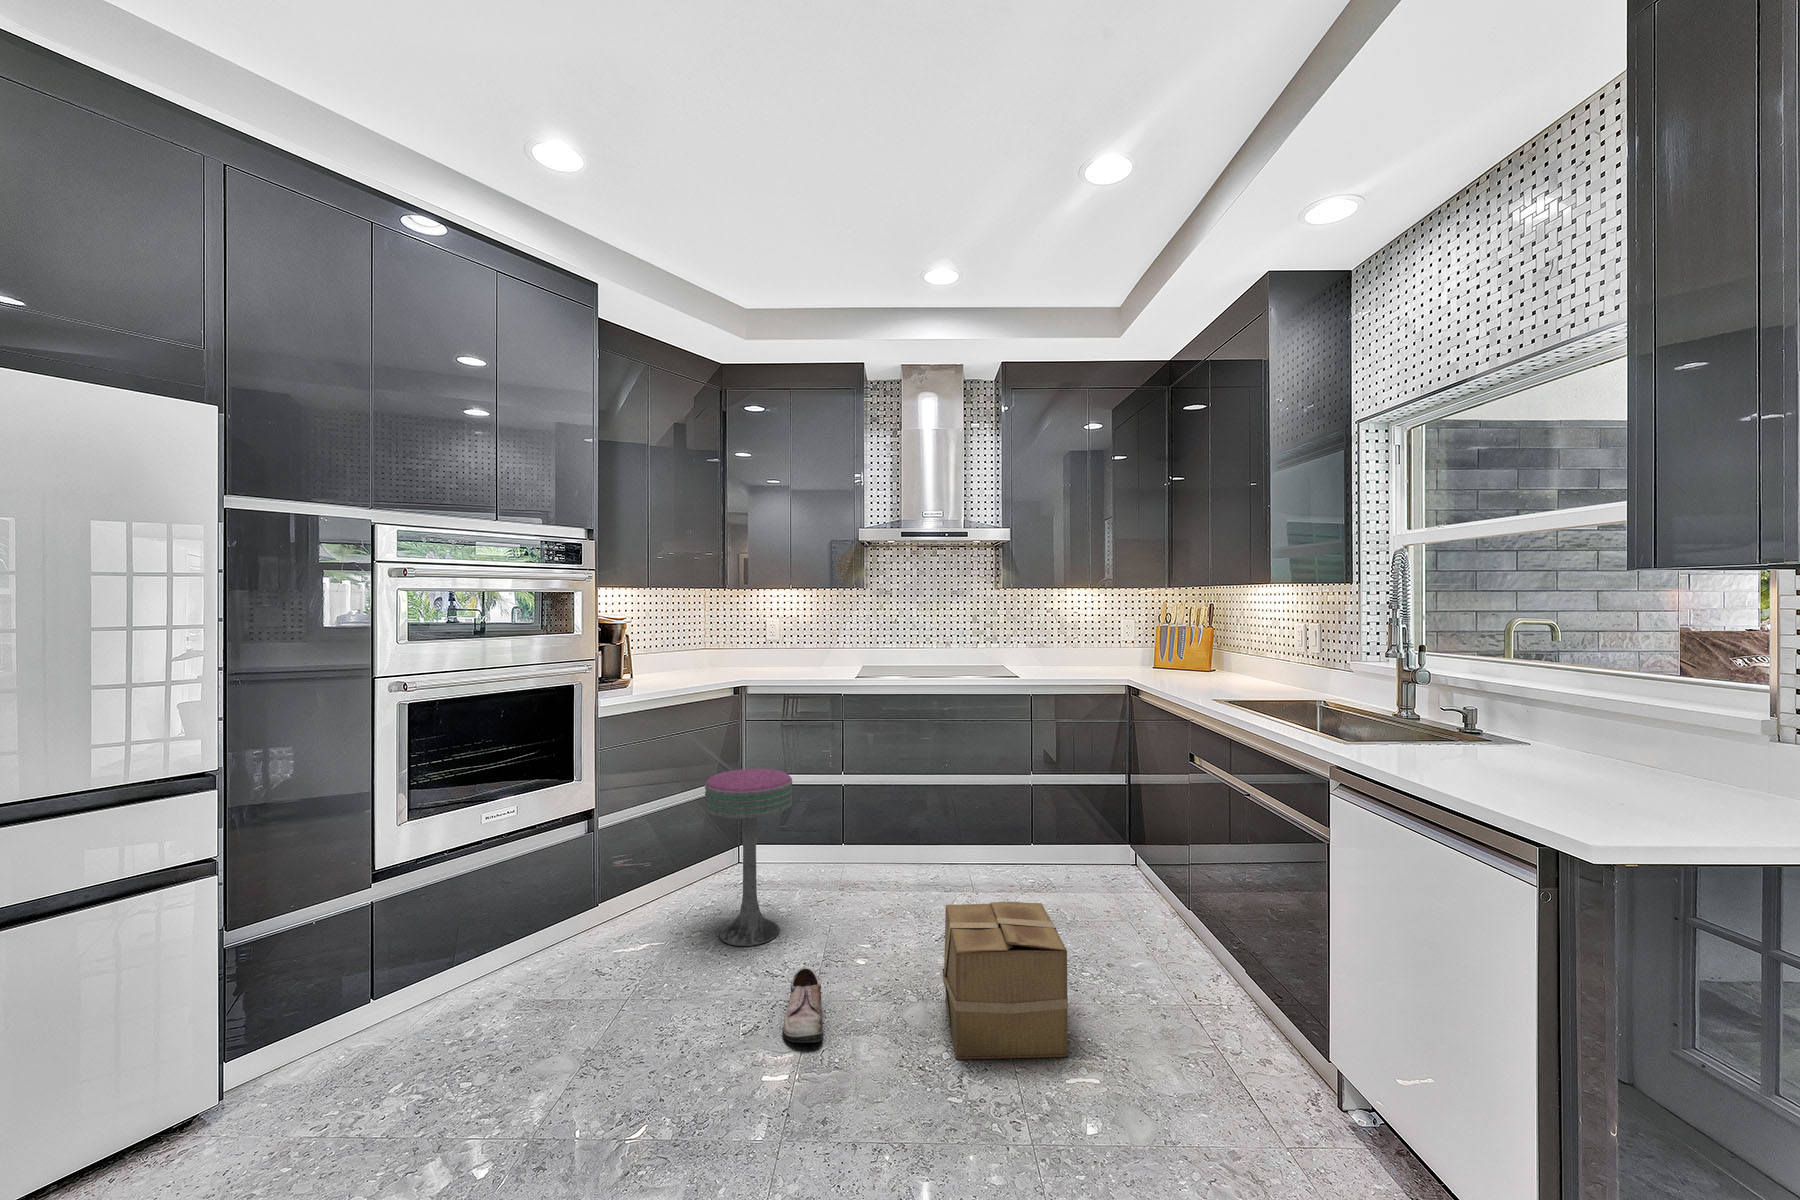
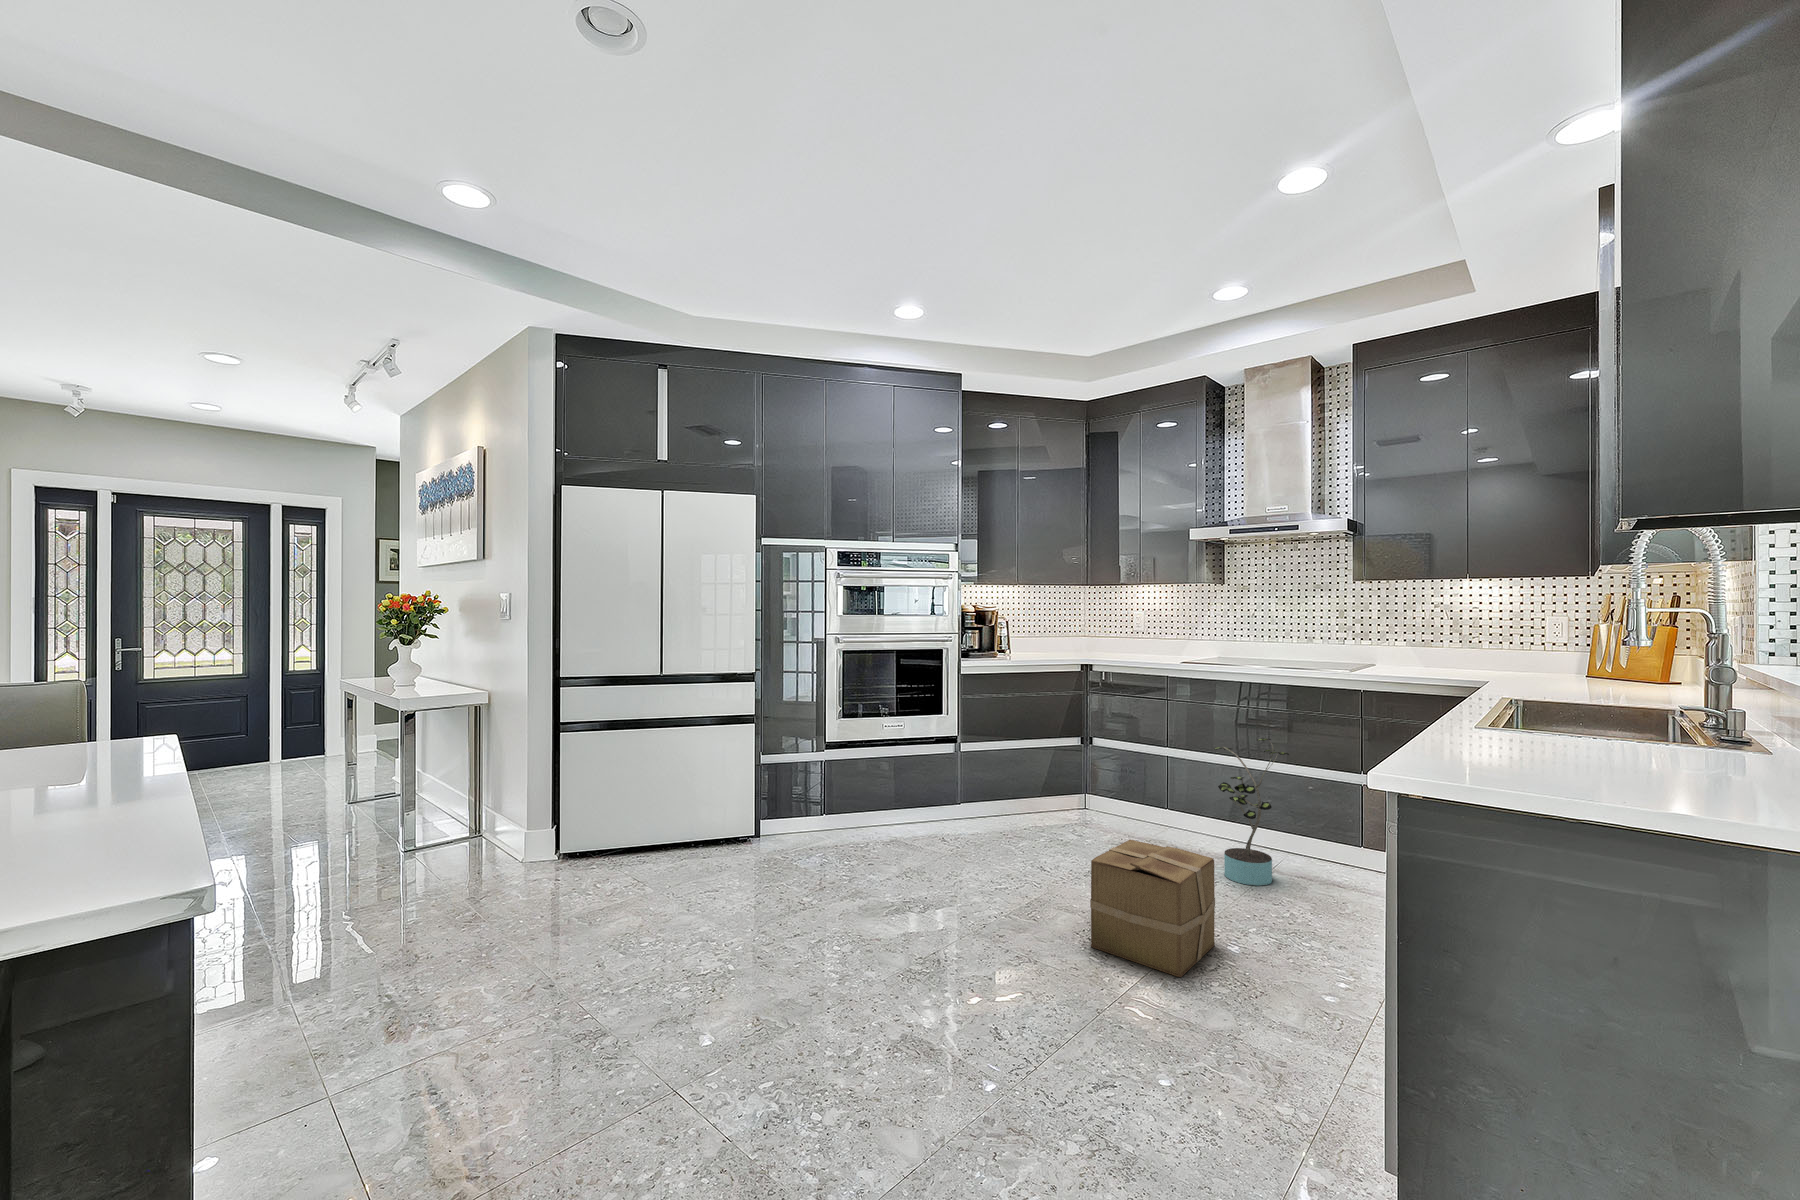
potted plant: none [932,752,1015,909] -> present [1213,738,1289,886]
bar stool: present [705,769,792,946] -> none [1005,722,1072,854]
shoe: present [782,968,823,1043] -> none [992,863,1040,906]

